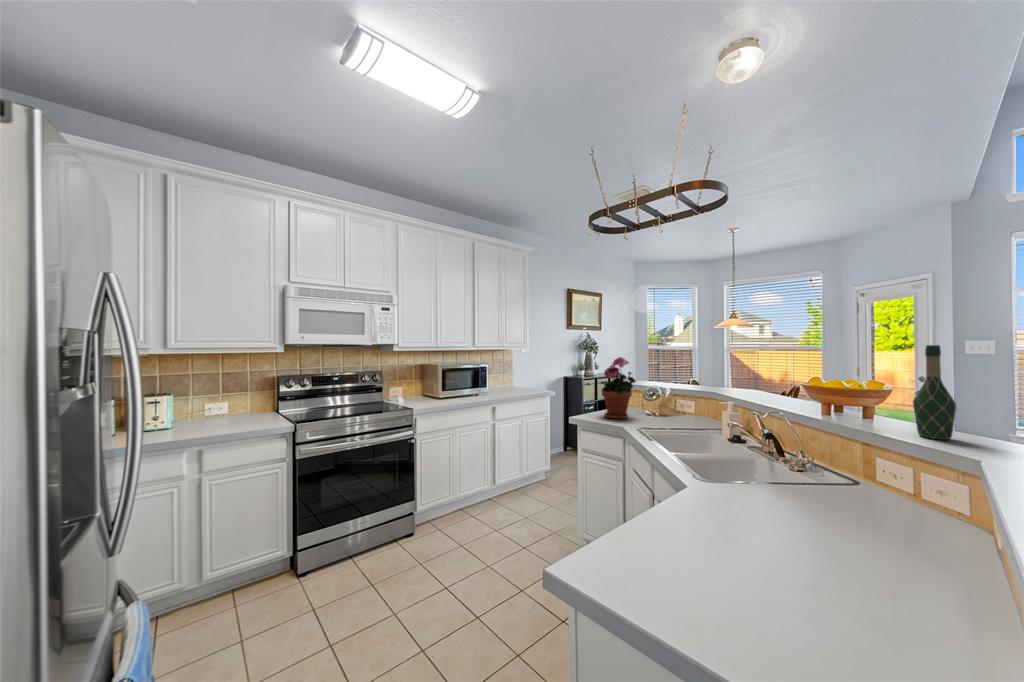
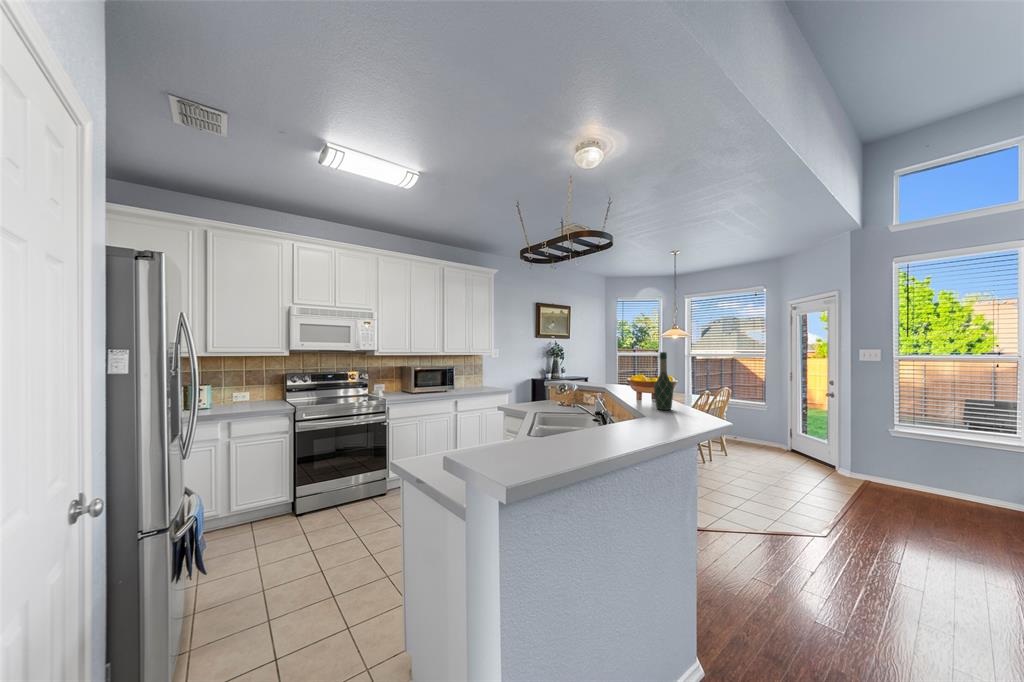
potted plant: present [602,357,636,419] -> none [524,360,550,408]

